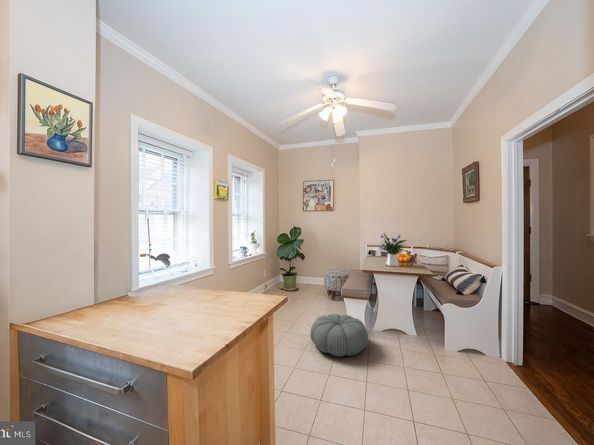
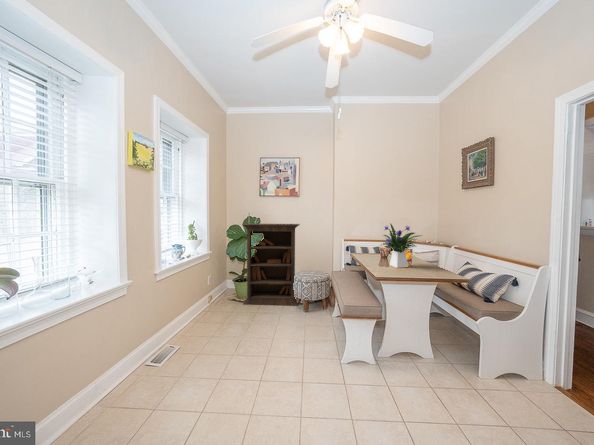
bookcase: none [287,232,333,296] -> present [243,224,300,305]
pouf: present [310,314,368,356] -> none [303,343,391,423]

